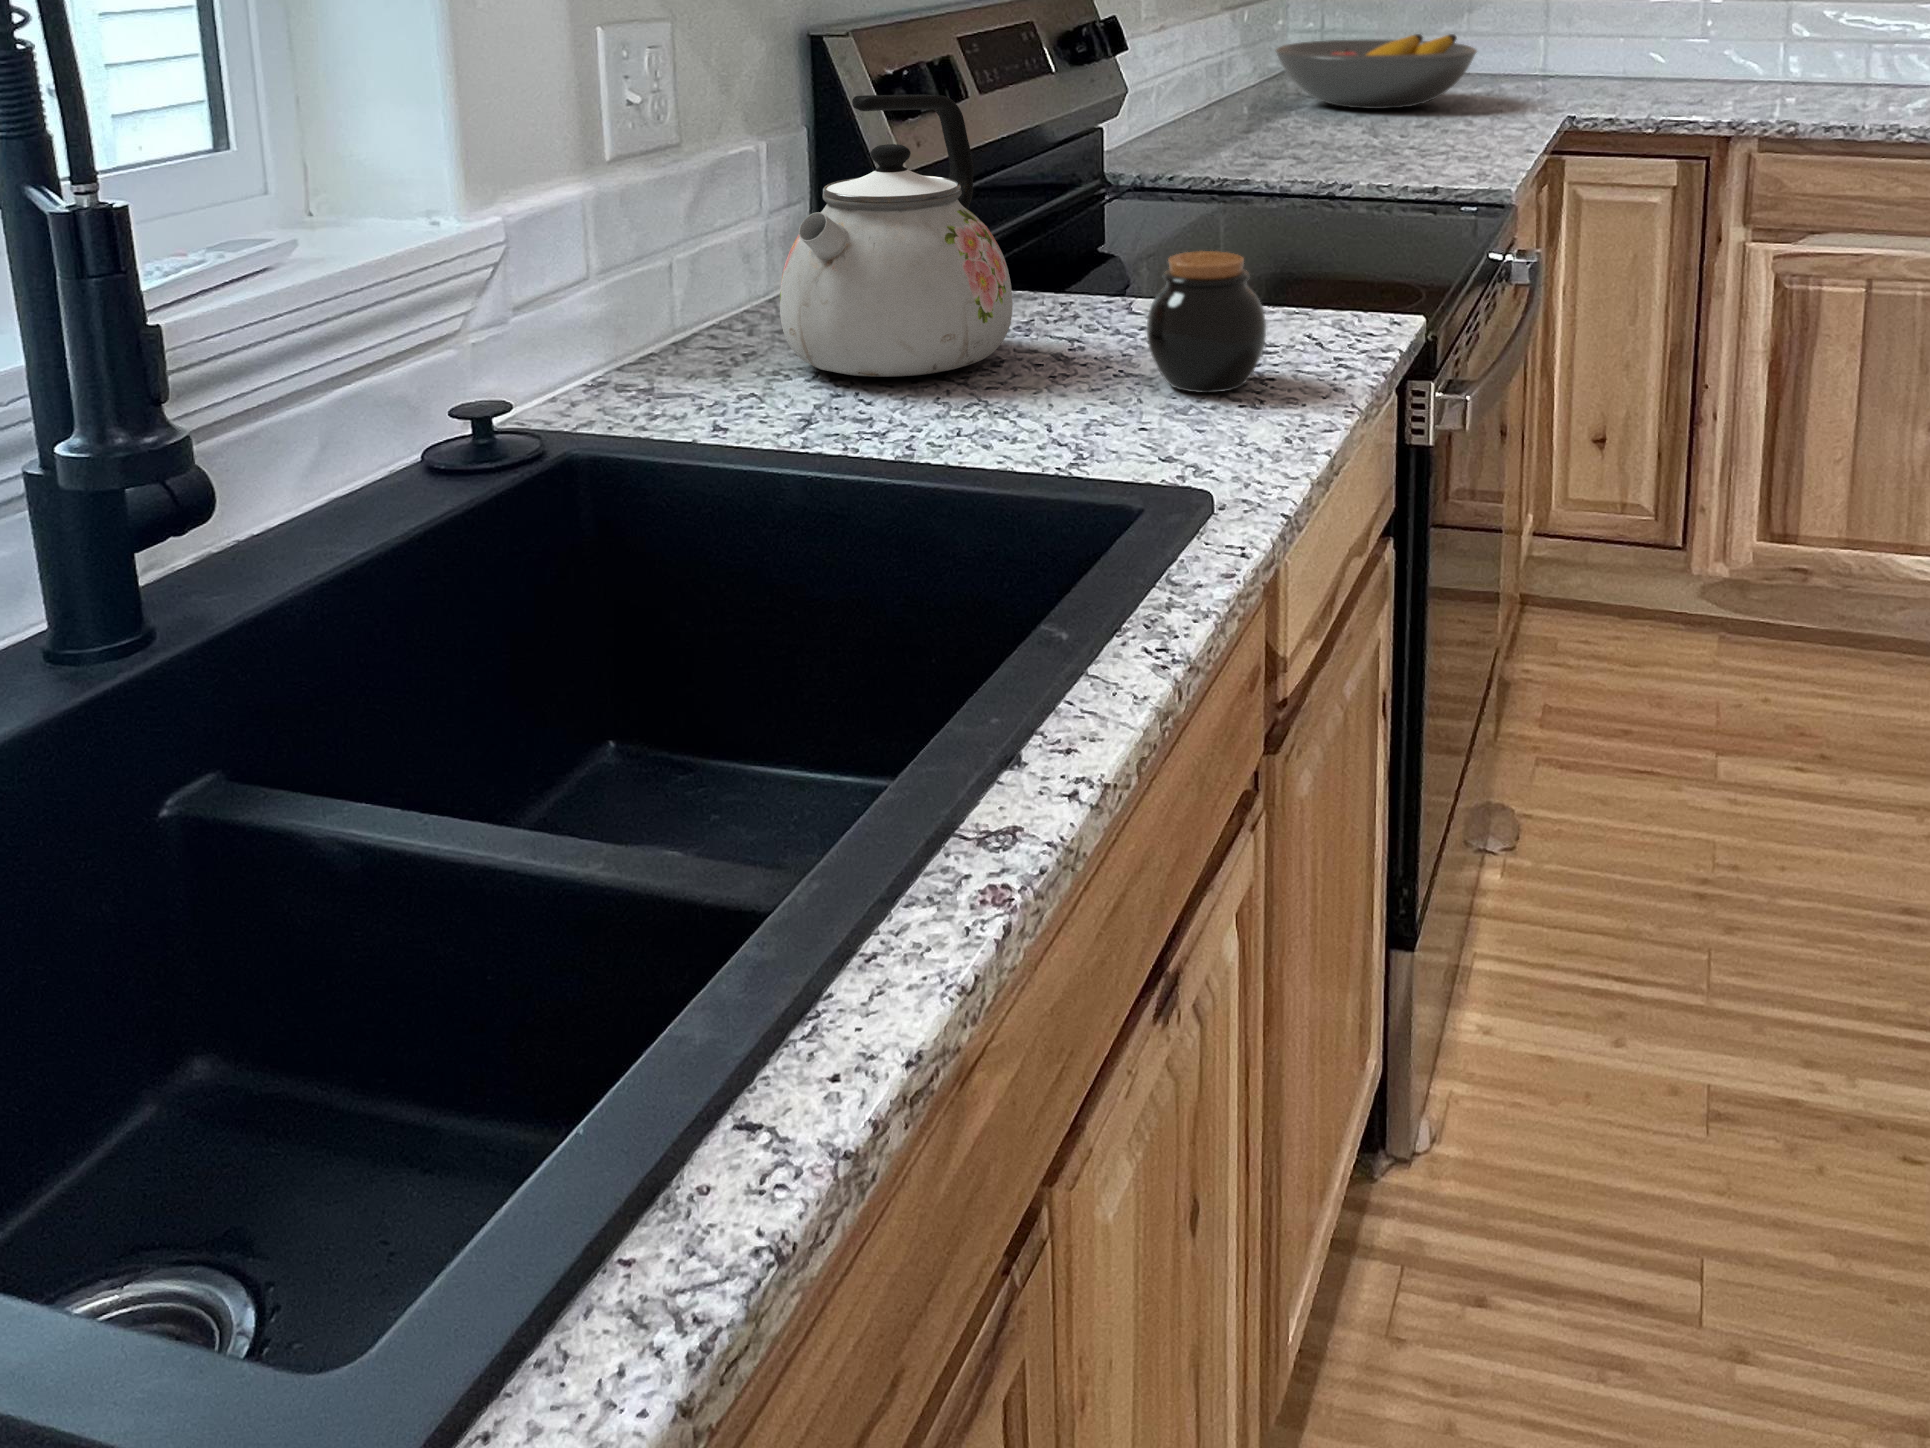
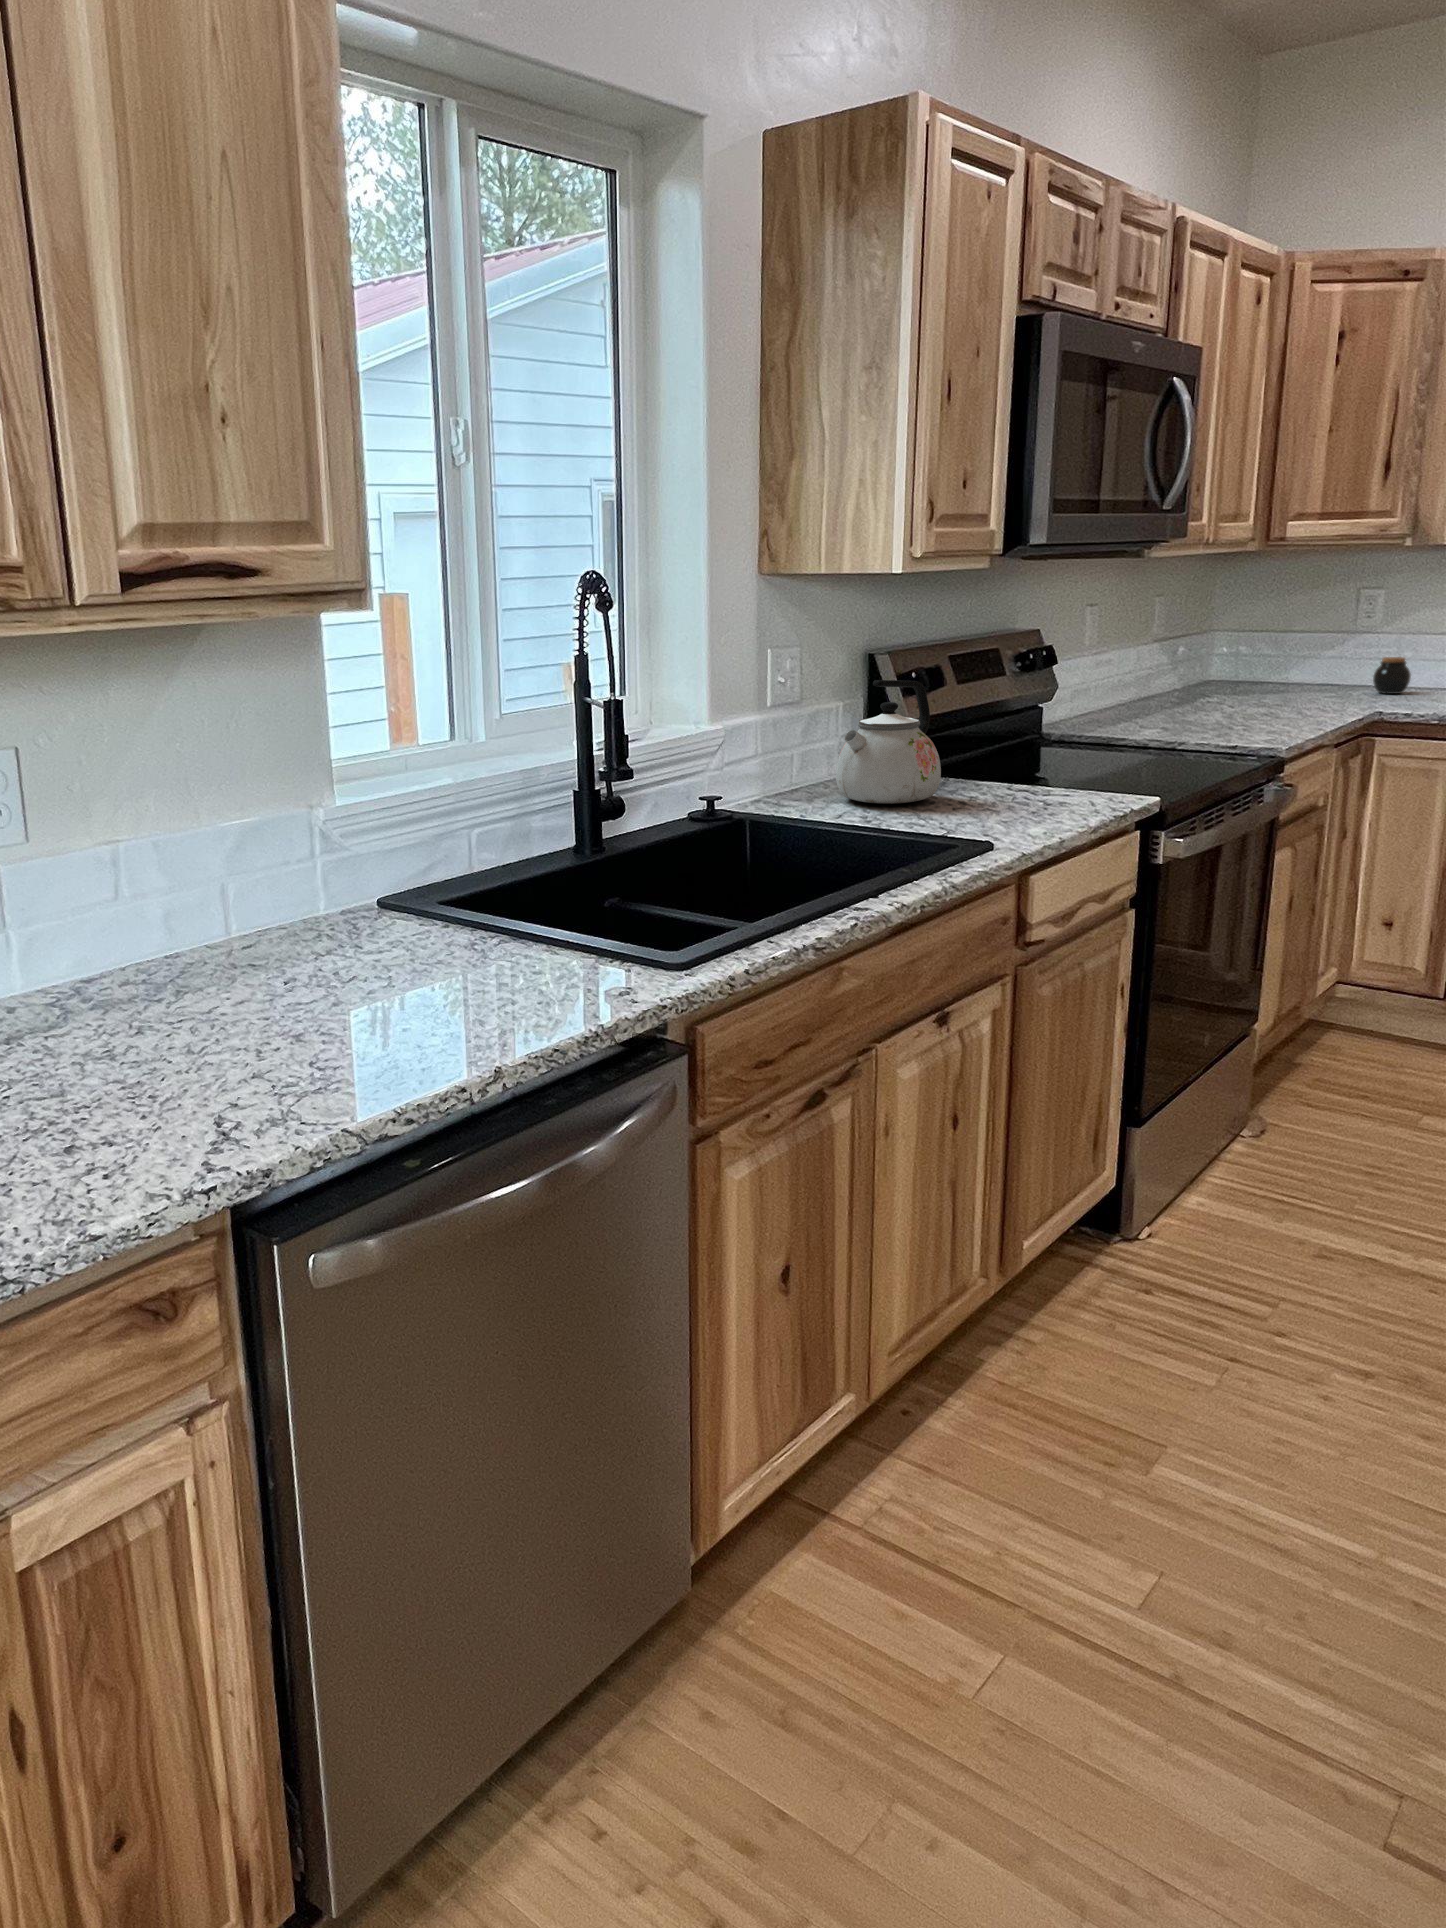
fruit bowl: present [1276,34,1477,109] -> none [1182,659,1322,705]
jar: present [1147,251,1266,393] -> present [1373,657,1411,694]

